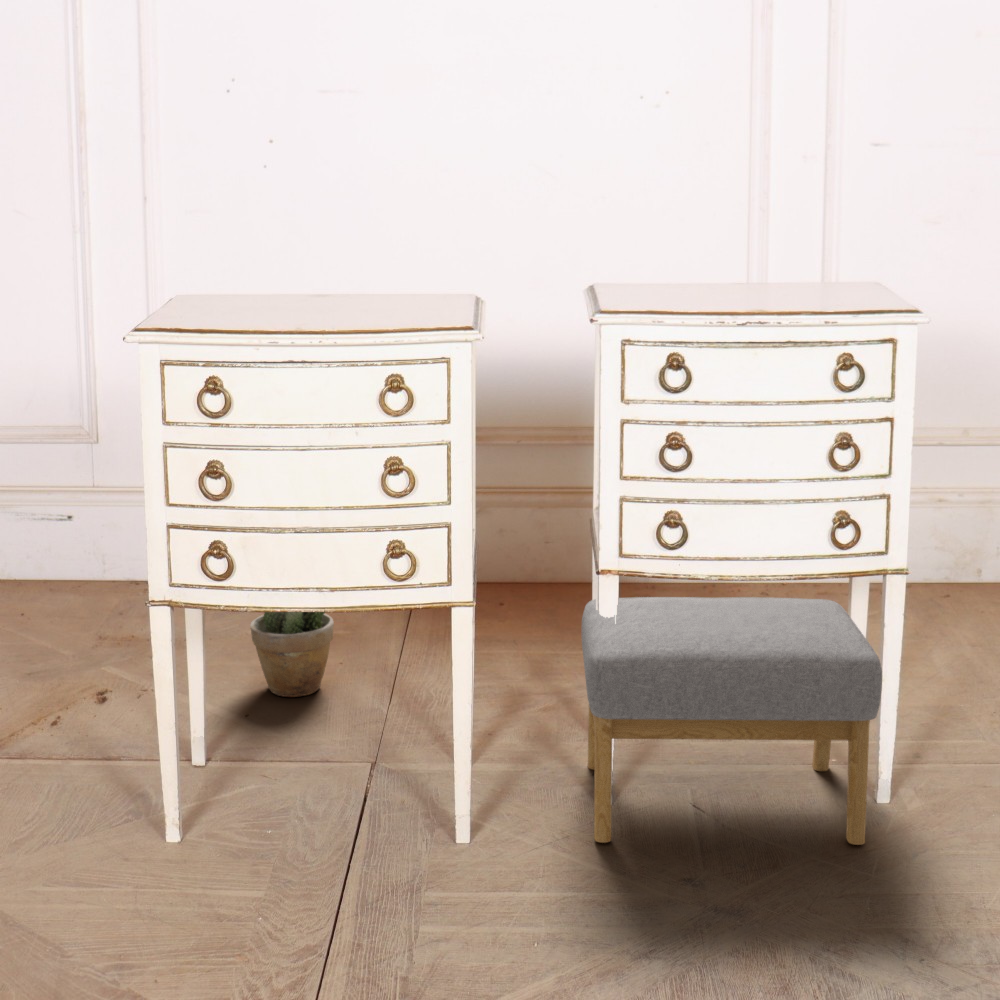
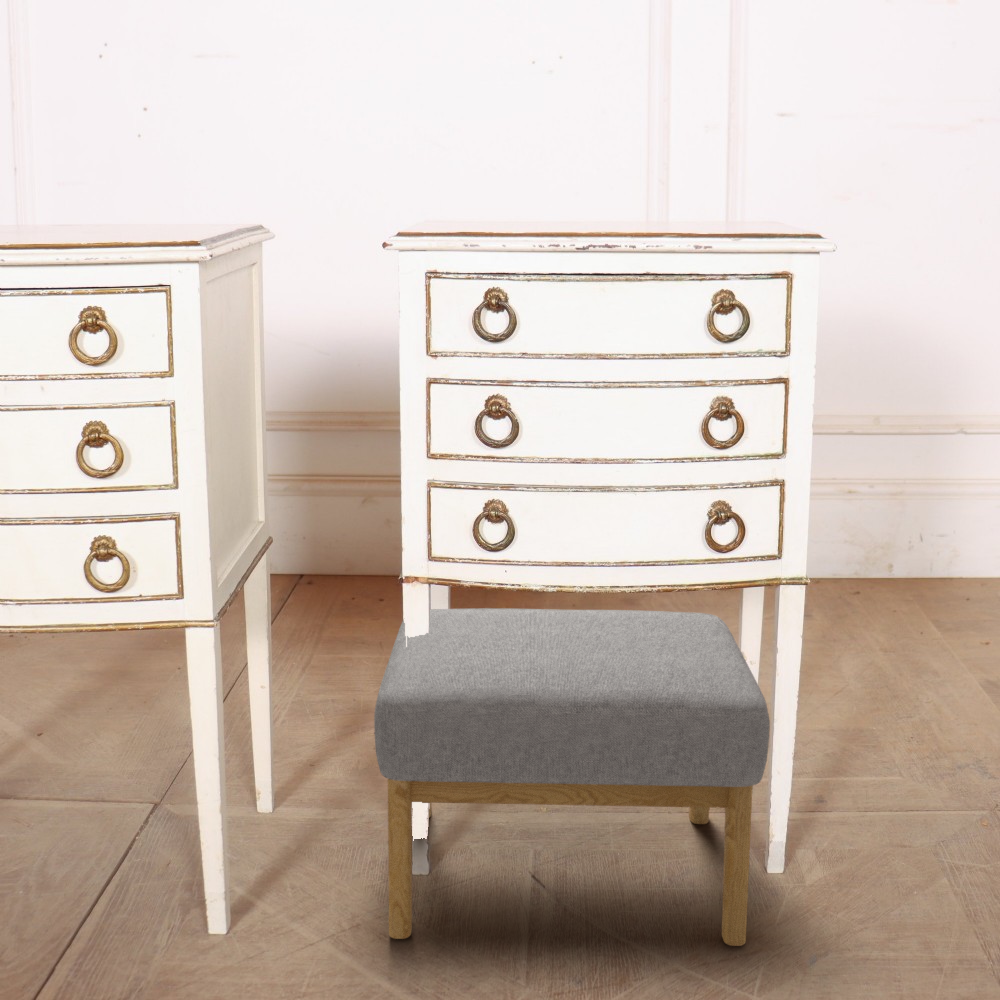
potted plant: present [250,612,334,697] -> none [46,580,149,713]

